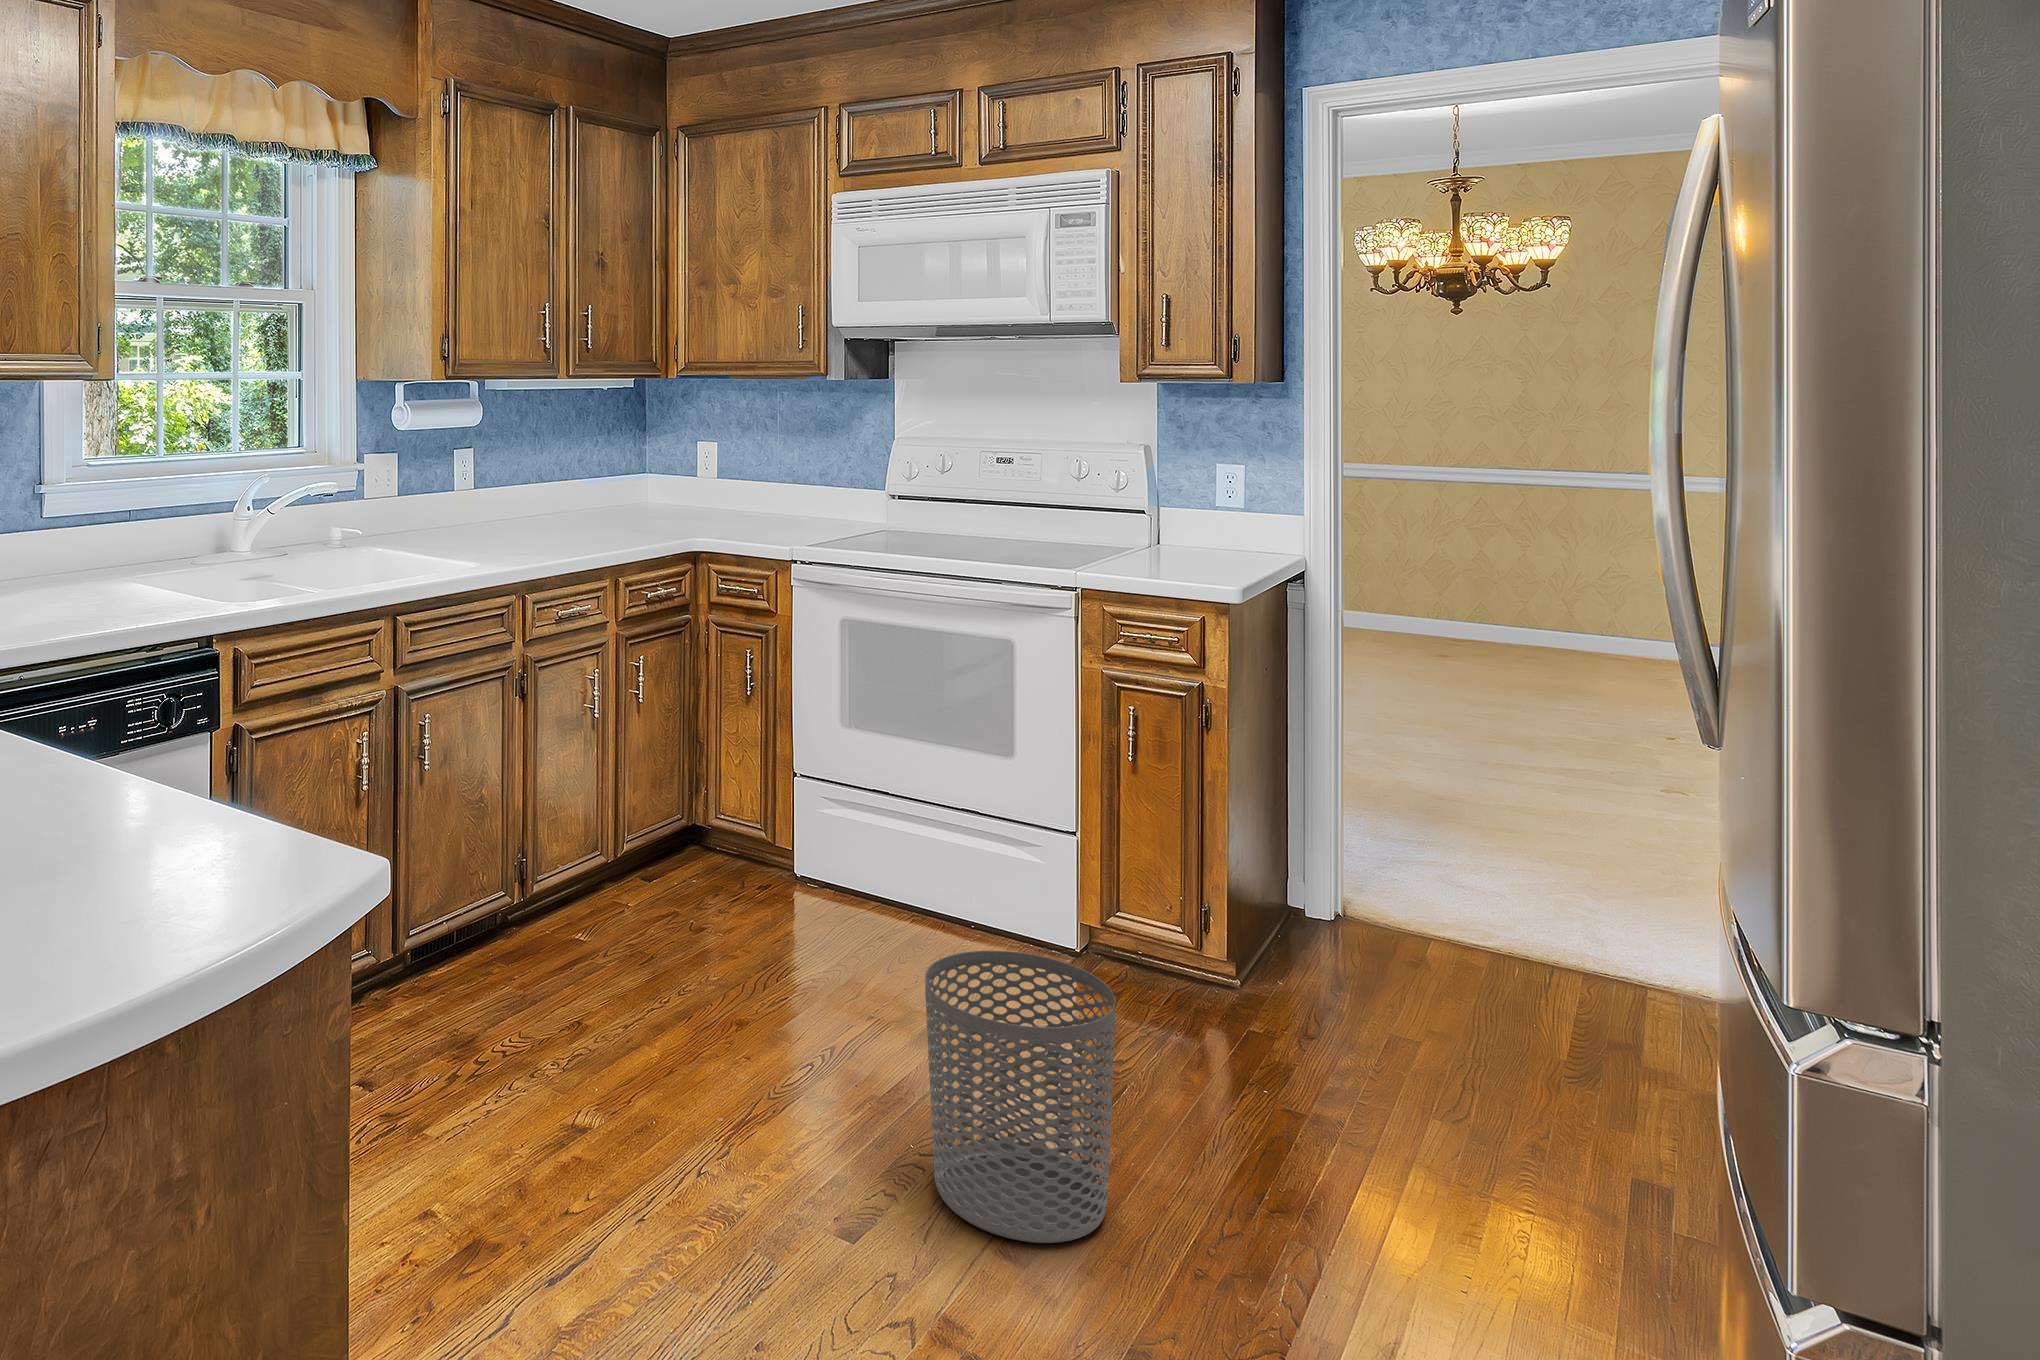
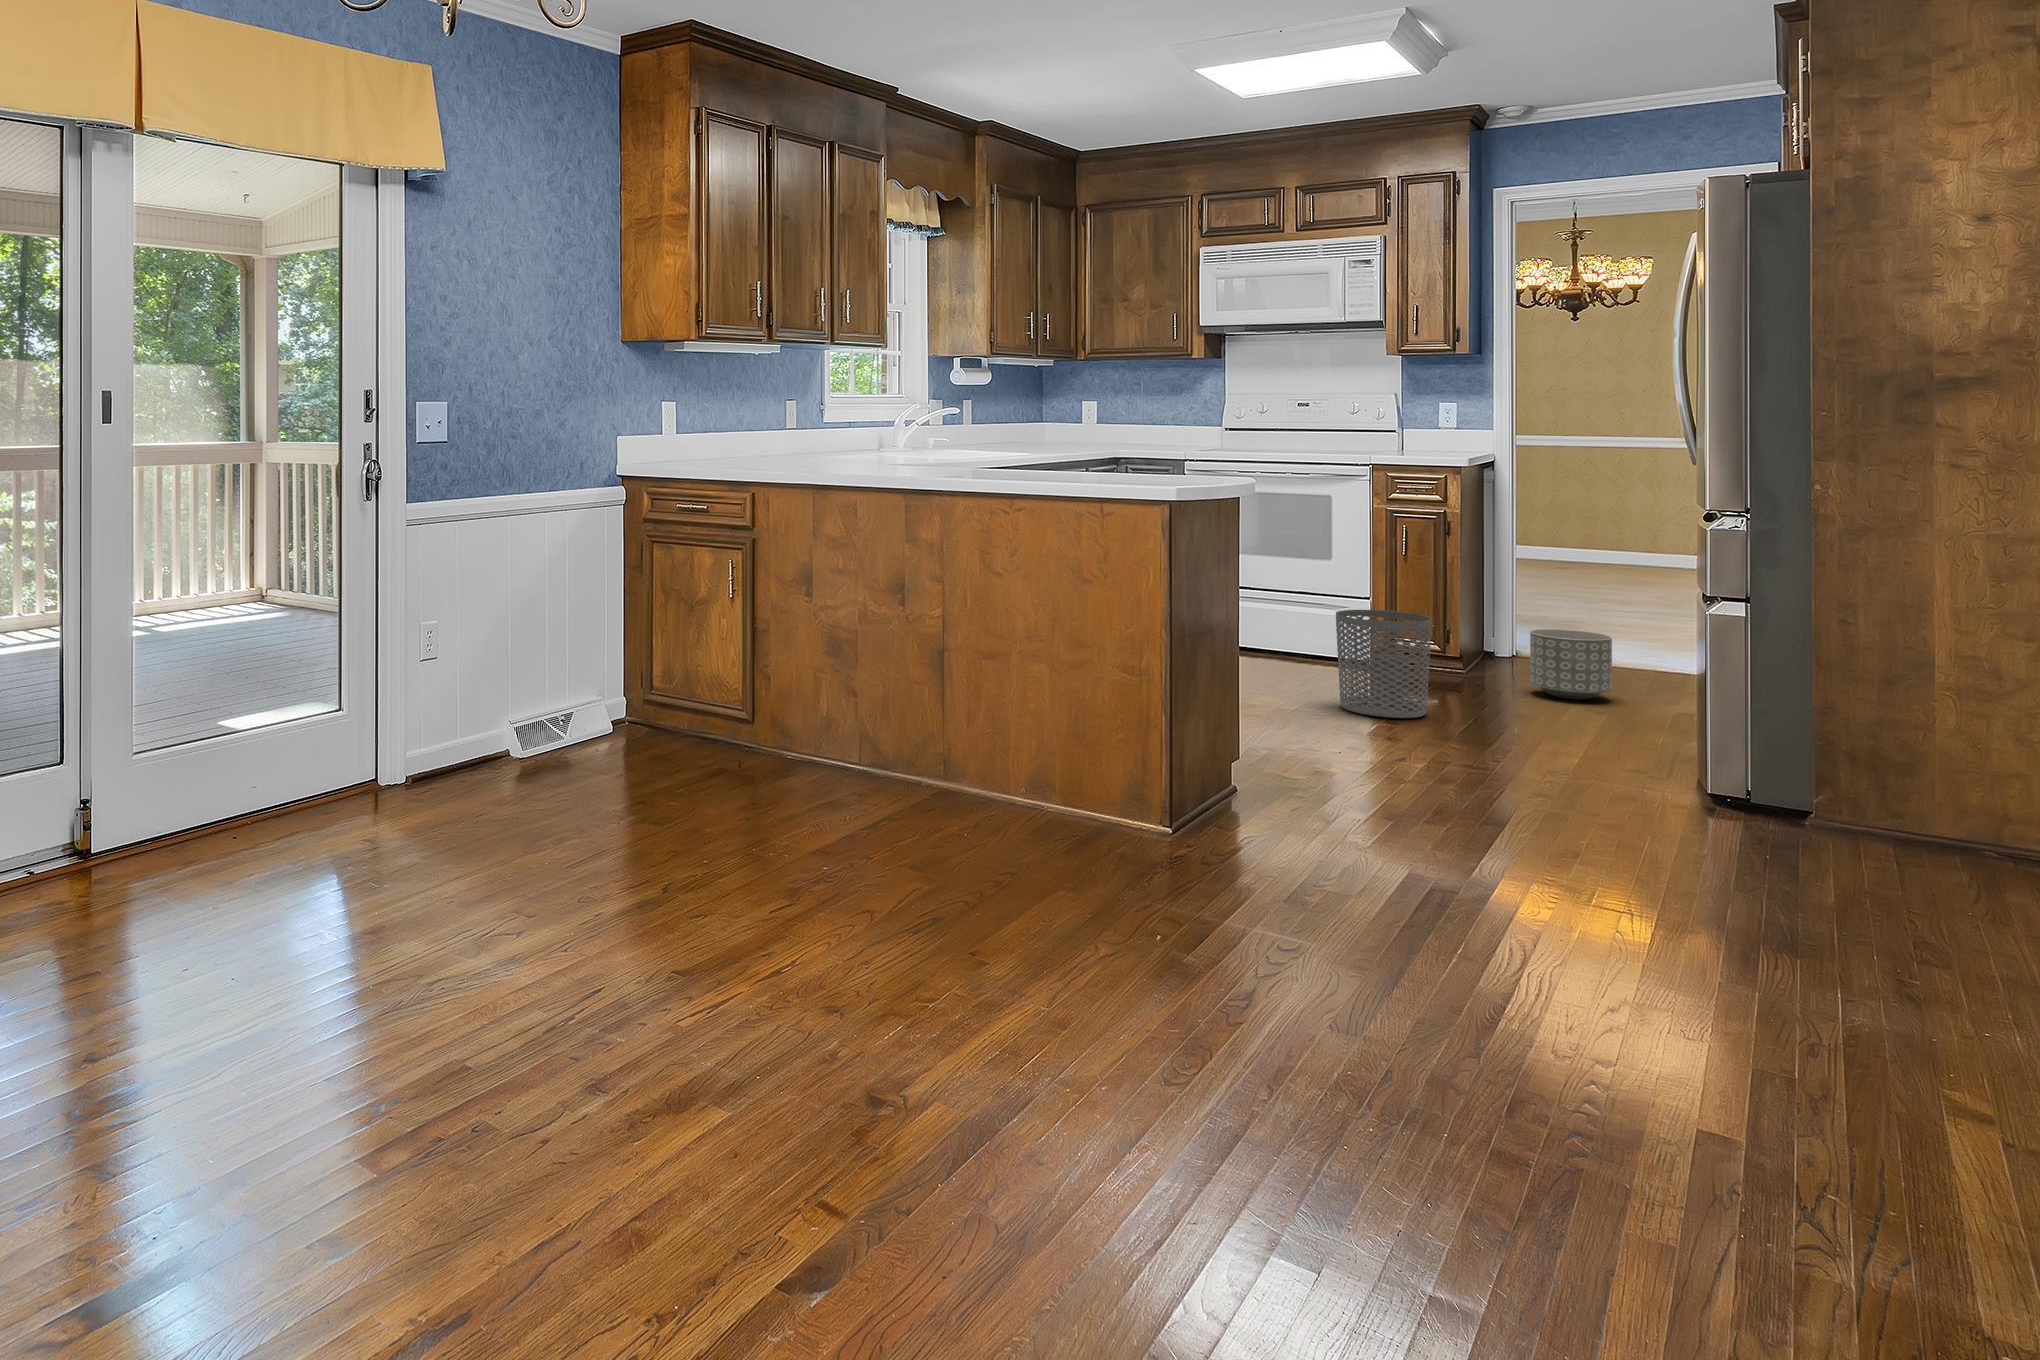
planter: none [1345,957,1505,1130] -> present [1530,629,1612,700]

